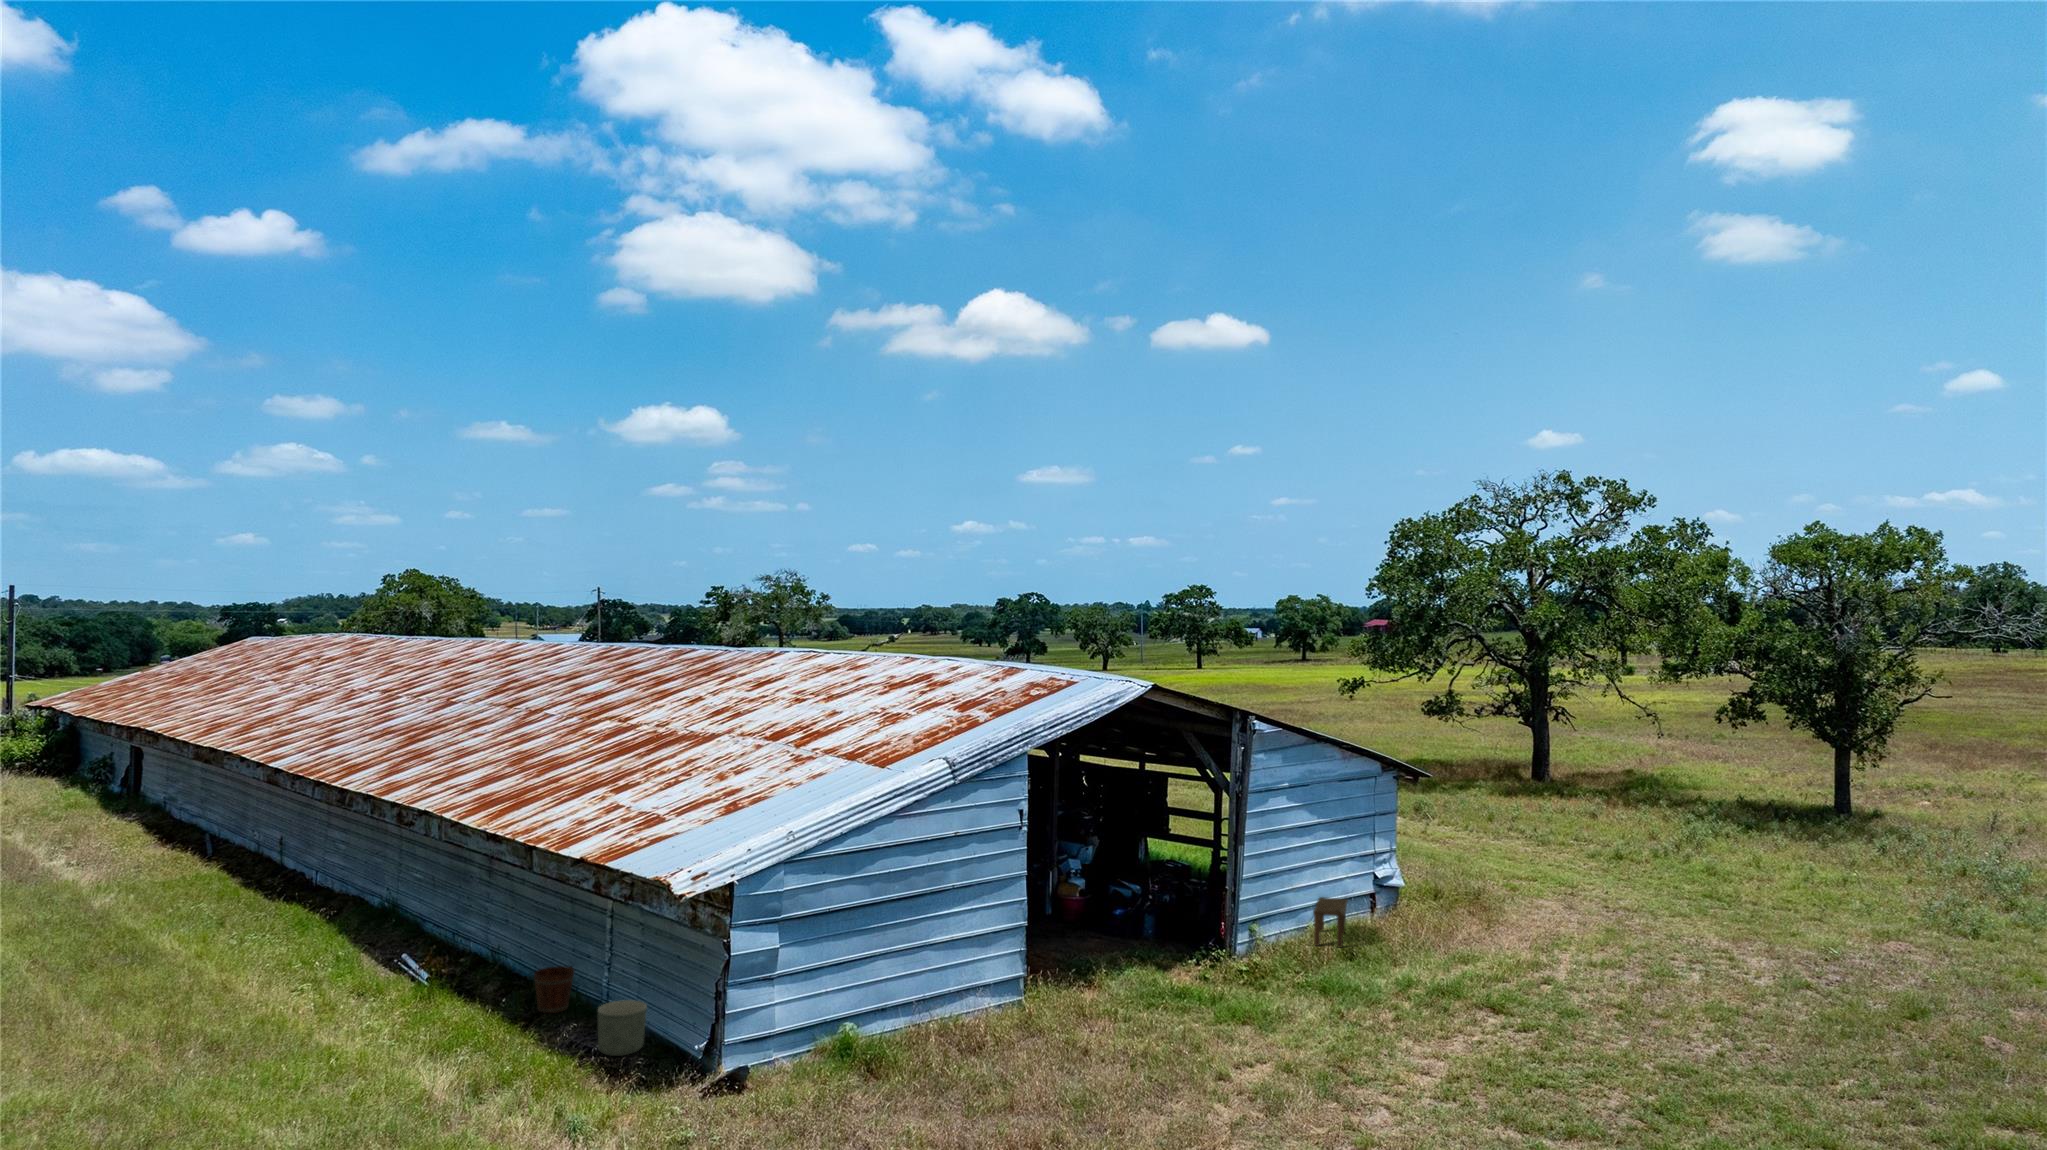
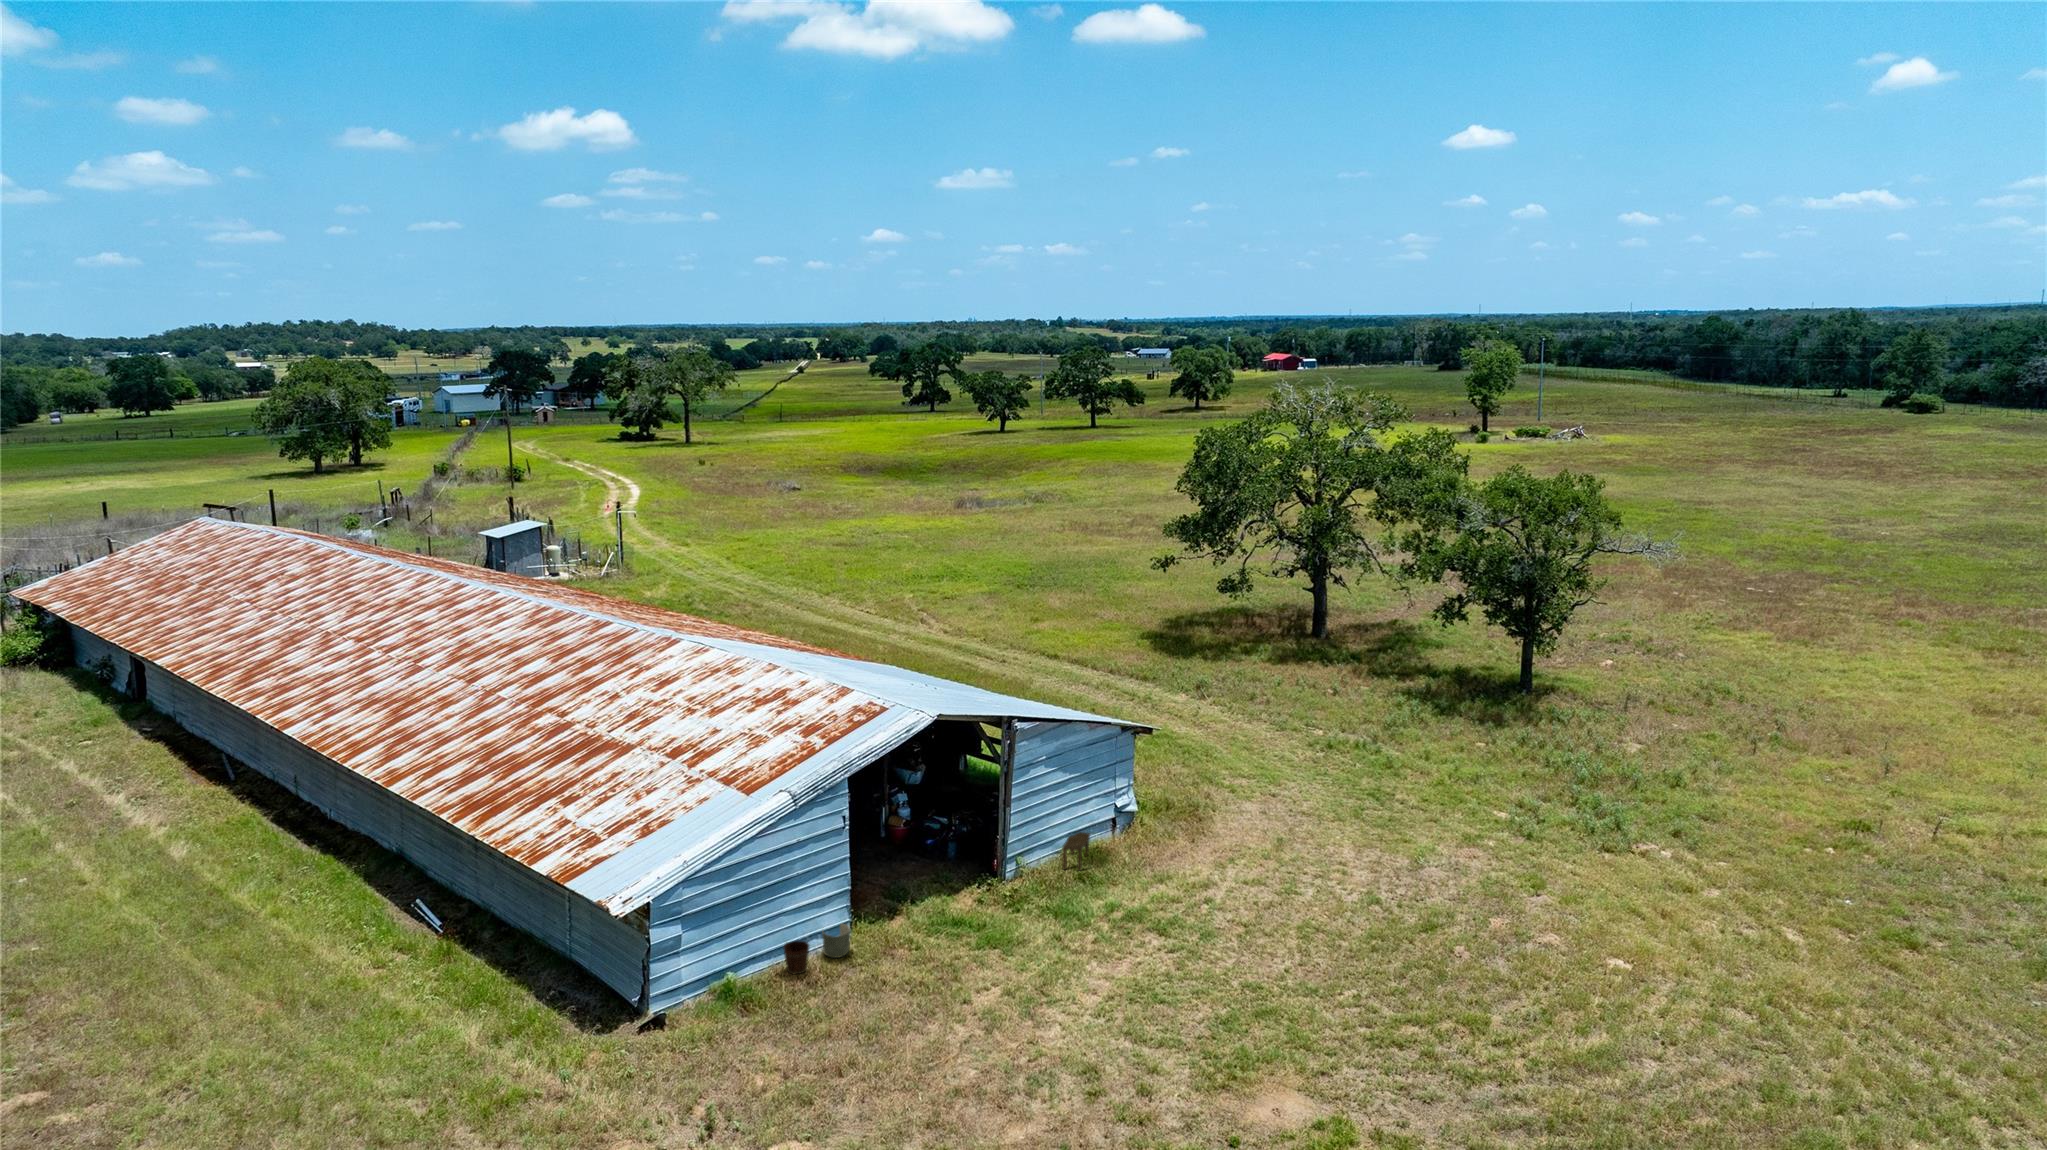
bucket: present [534,966,574,1013] -> present [784,941,809,974]
planter: present [598,1000,647,1056] -> present [822,924,850,958]

